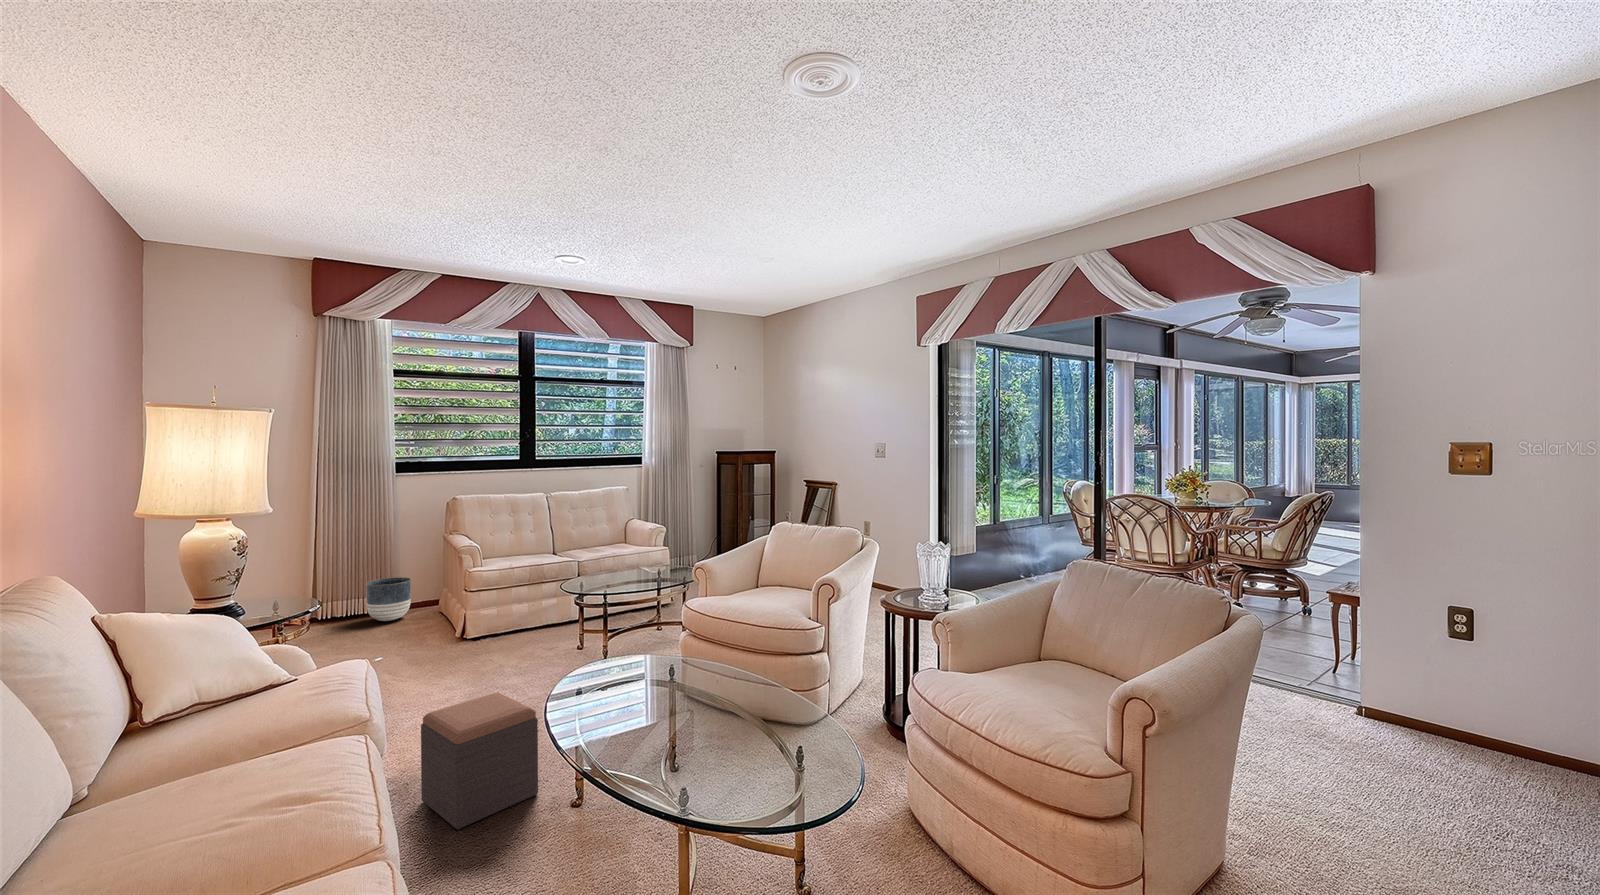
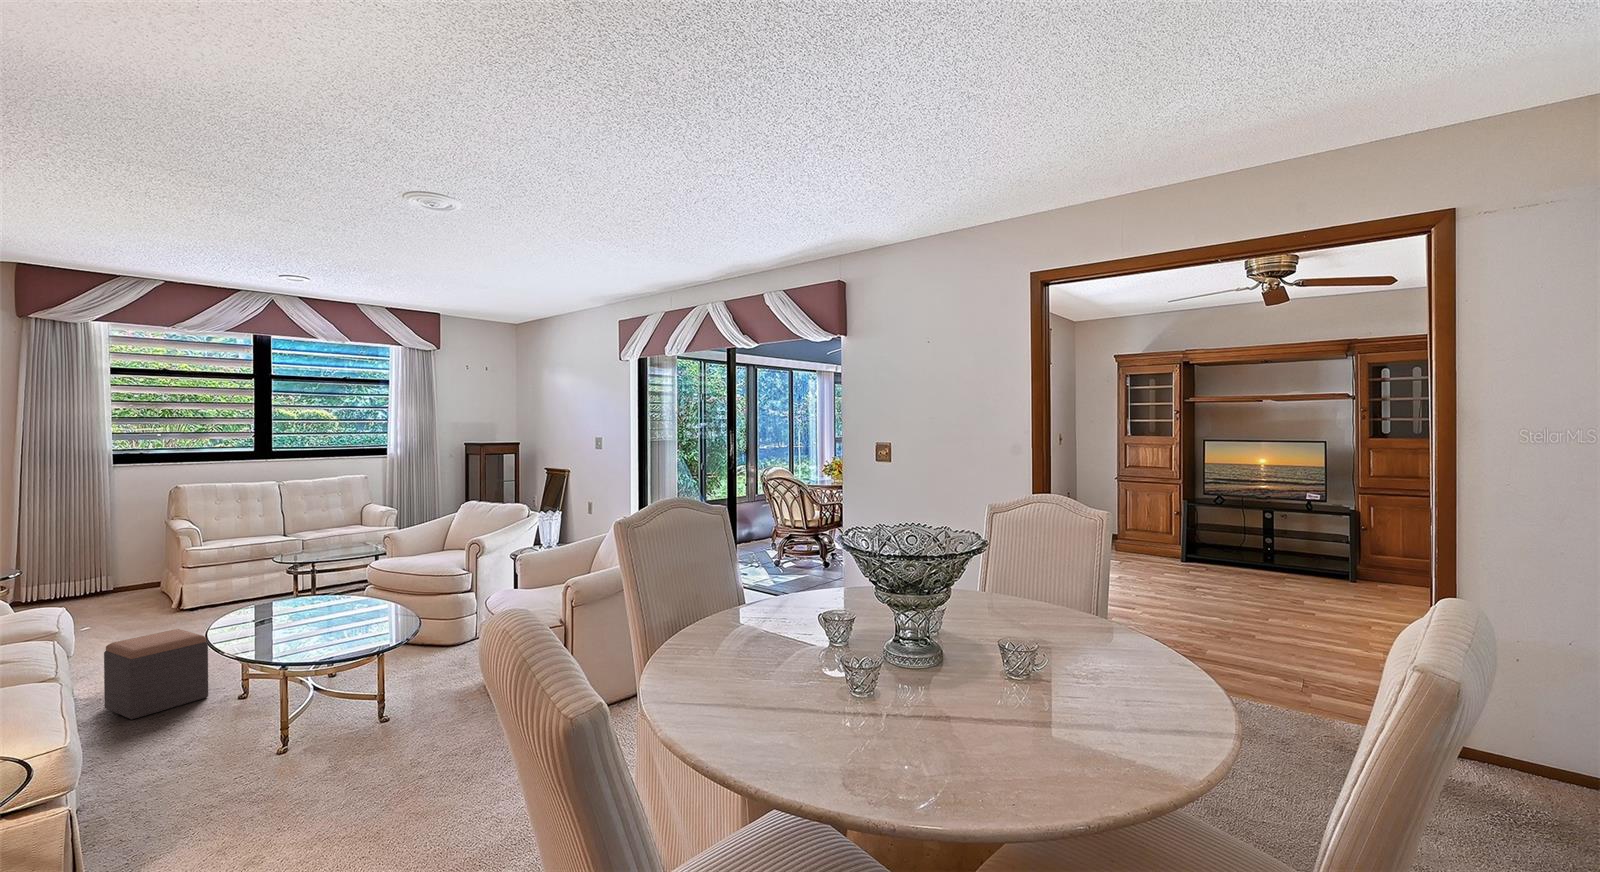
planter: present [366,577,411,621] -> none [77,562,128,602]

